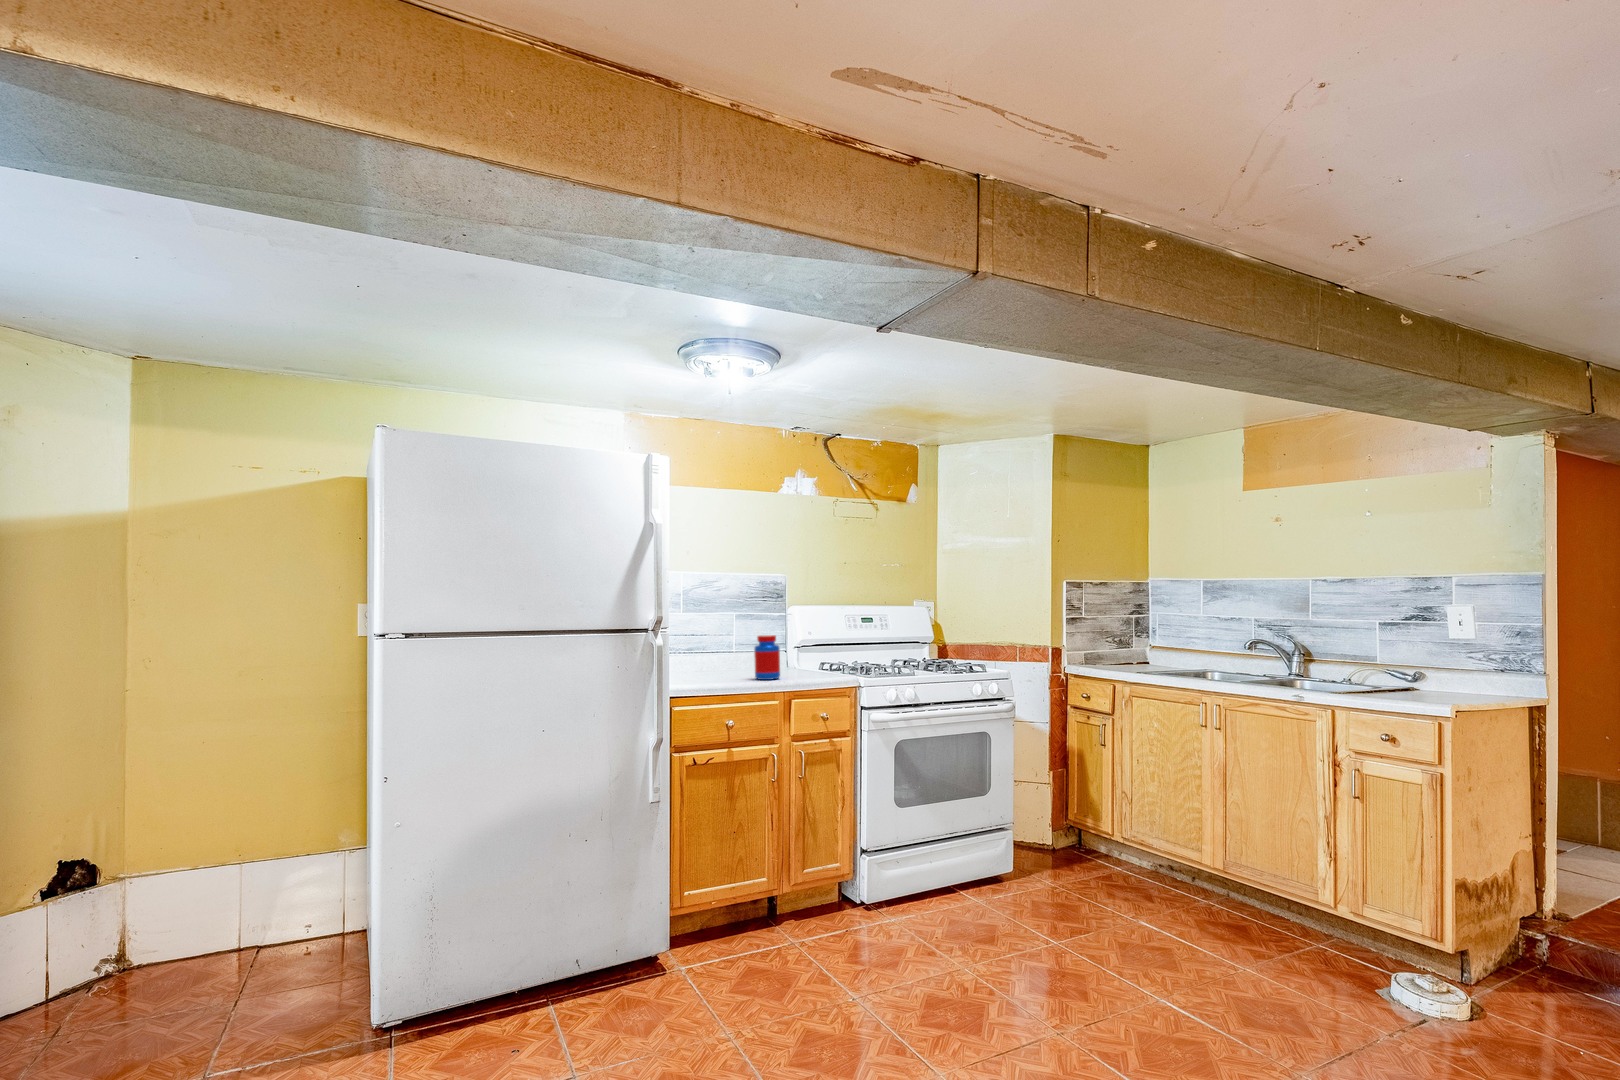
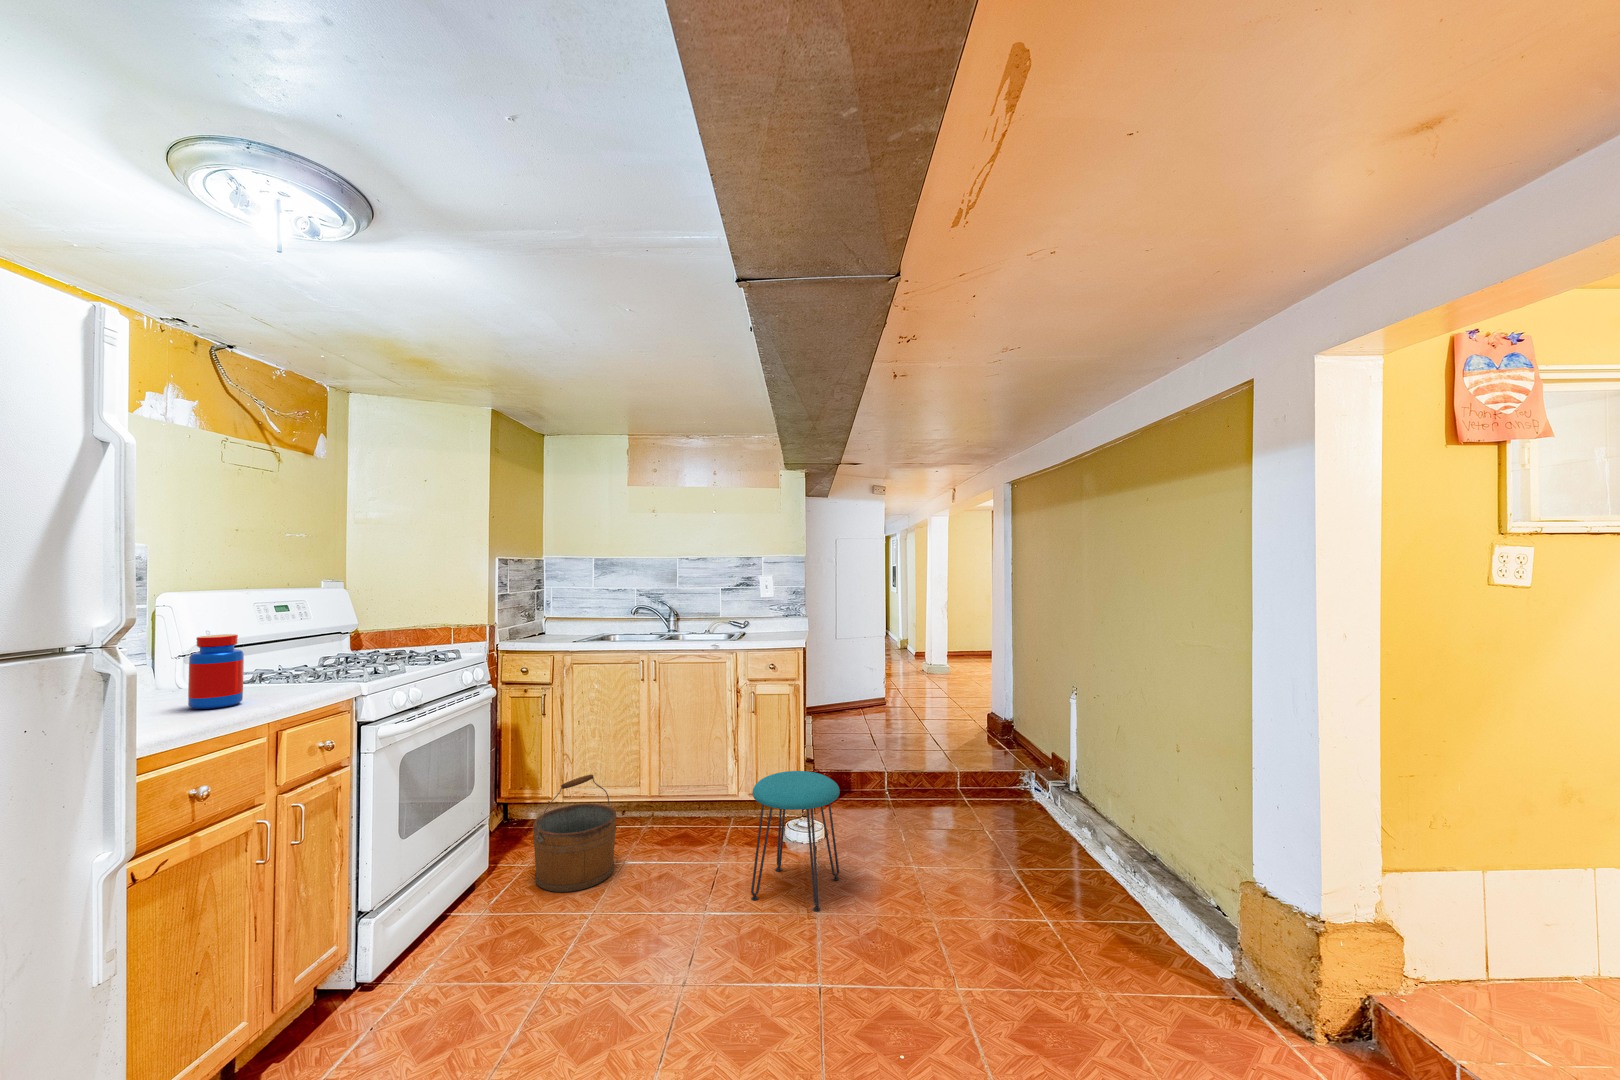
bucket: none [1026,808,1116,922] -> present [533,775,616,892]
stool: none [1178,858,1319,1041] -> present [751,771,840,911]

